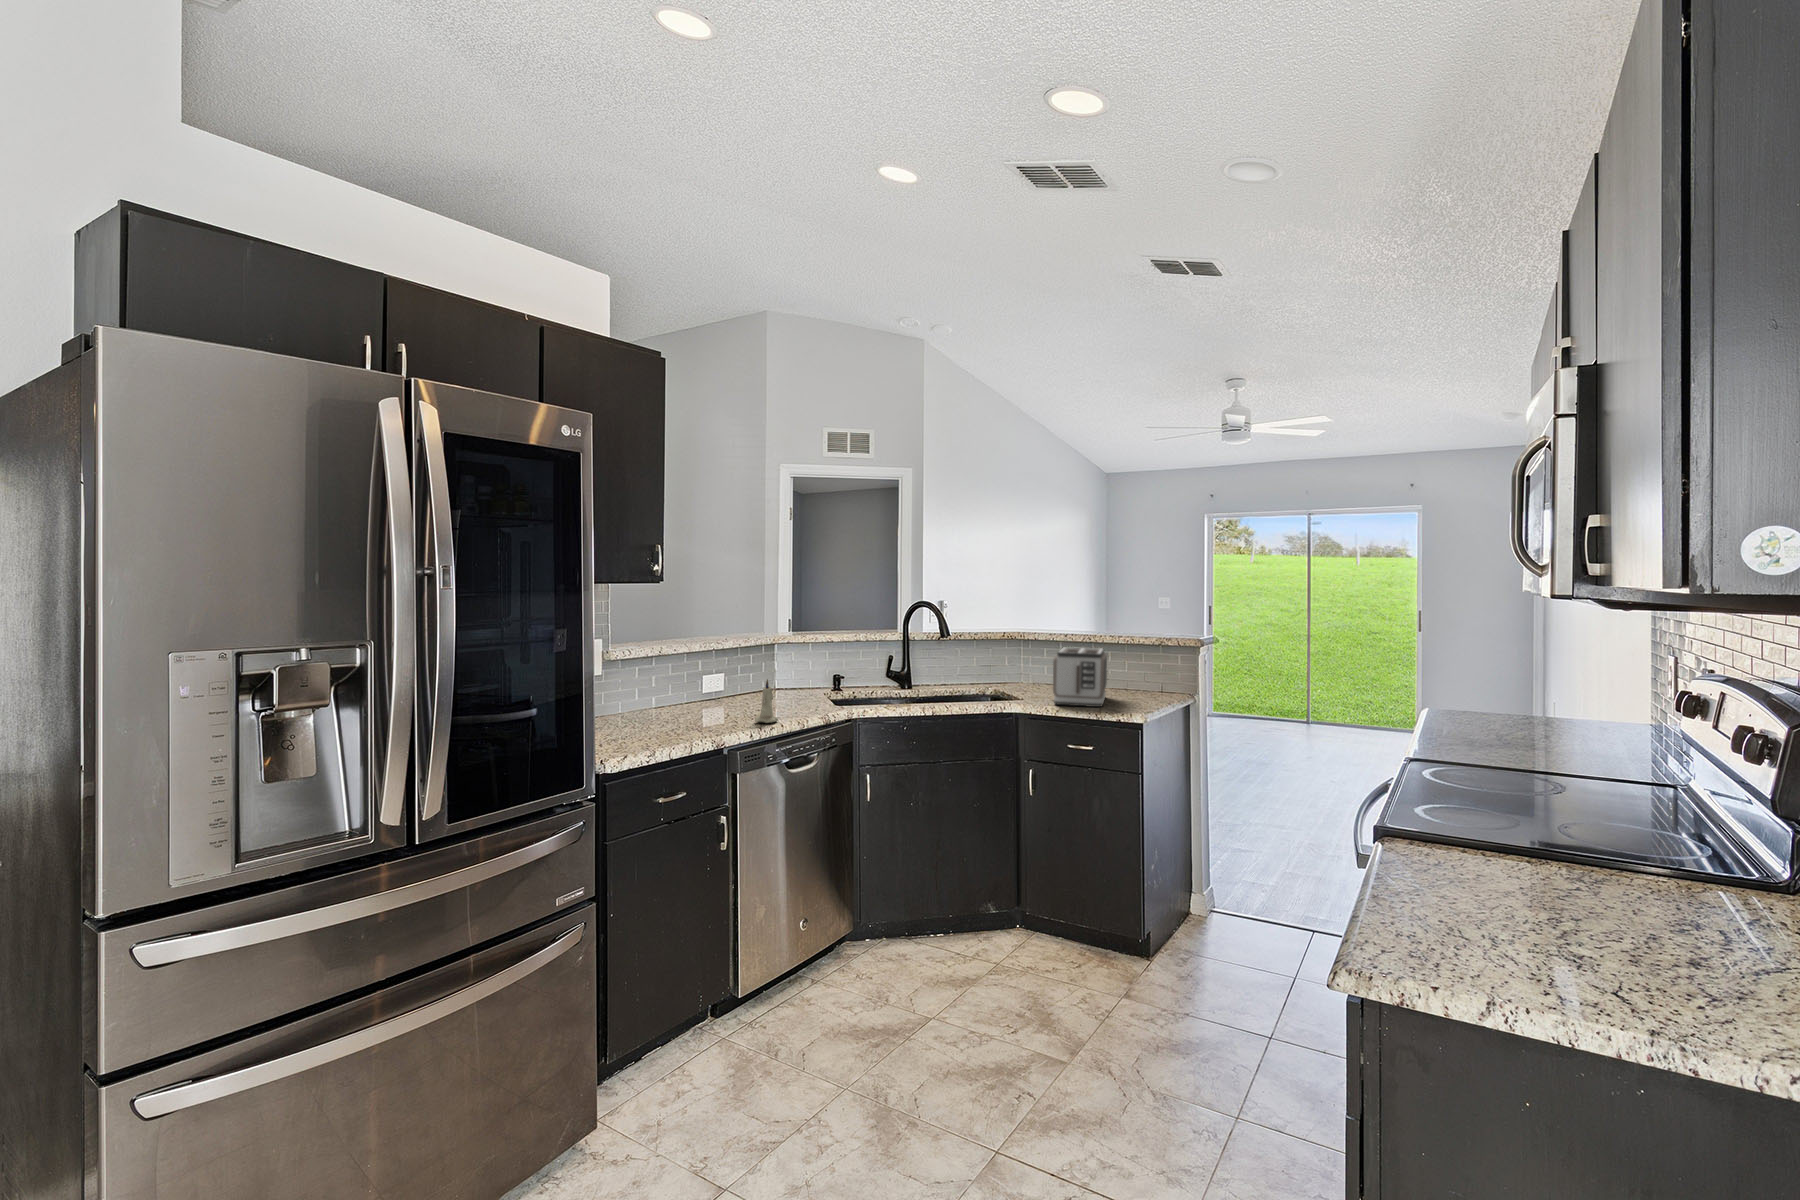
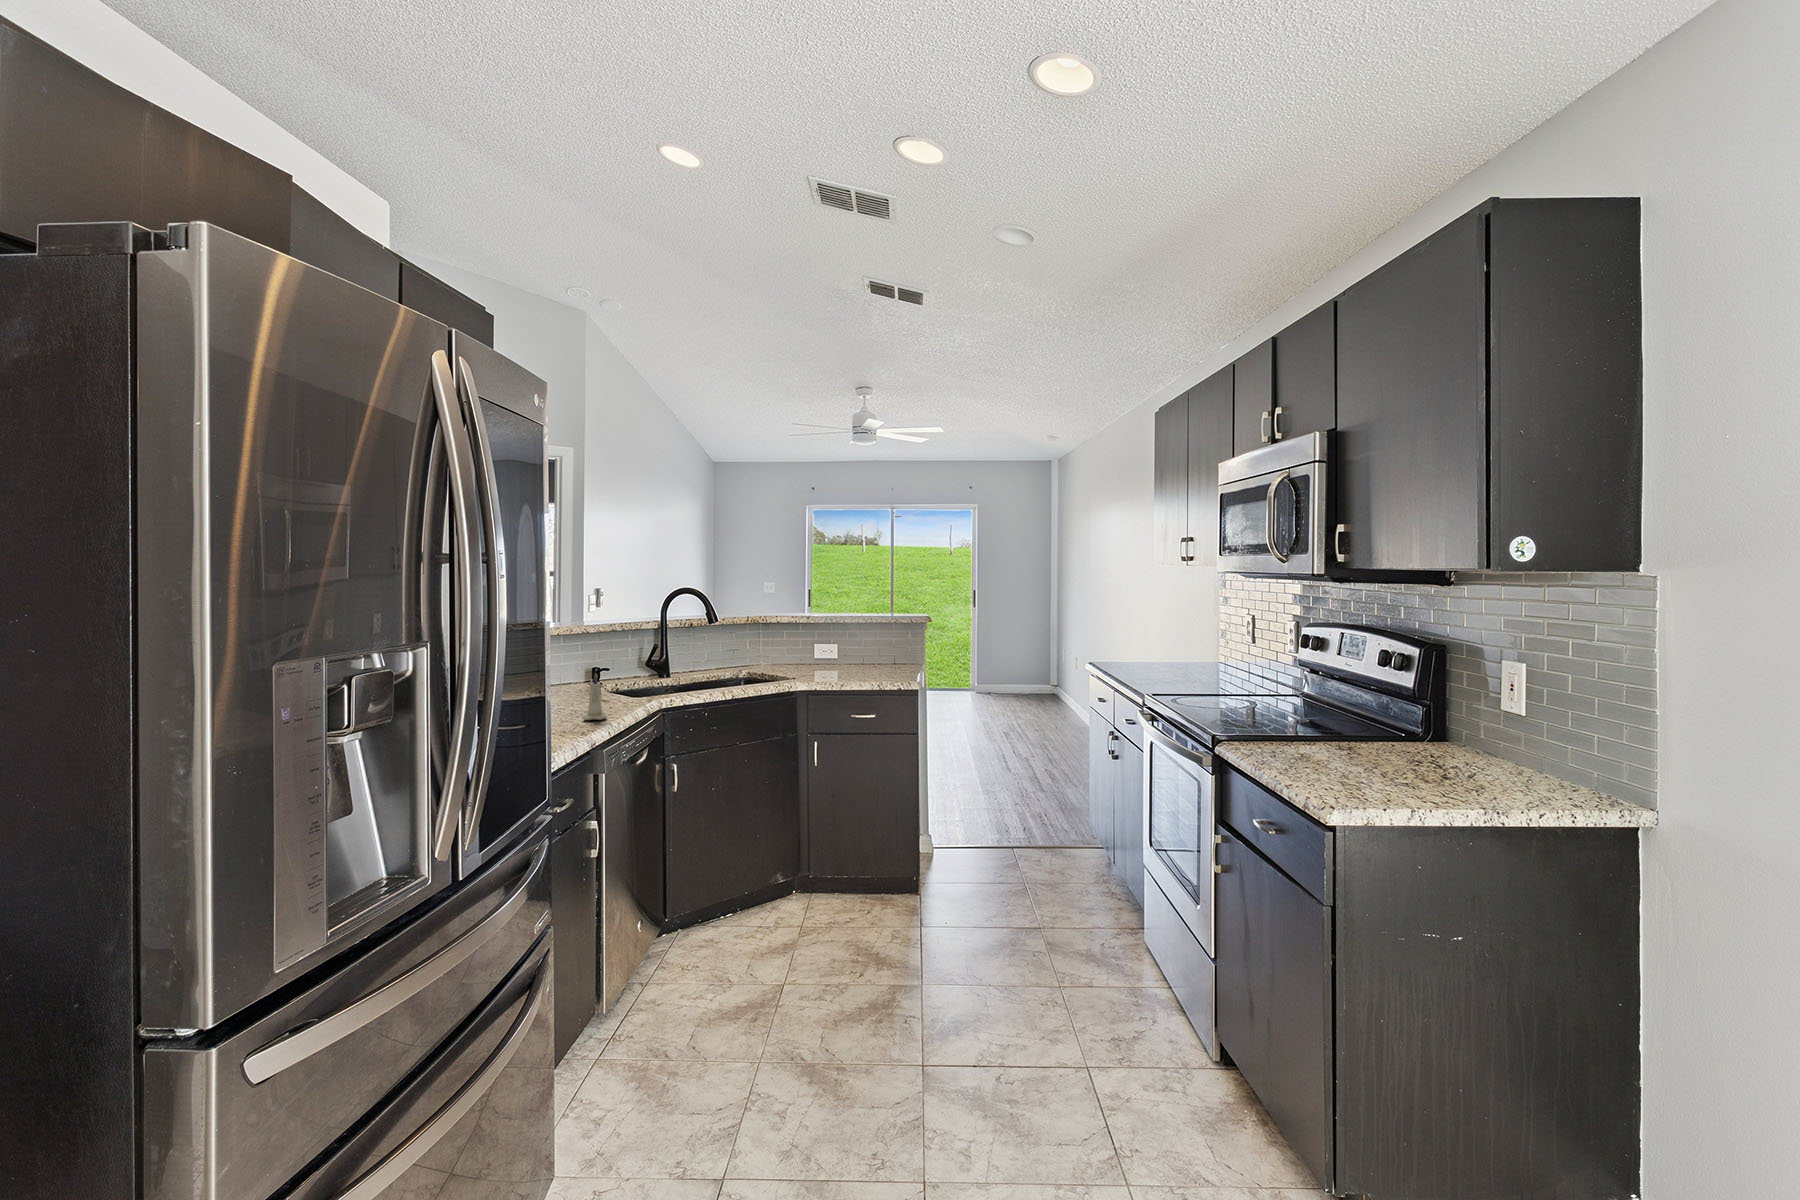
toaster: present [1053,647,1107,707] -> none [815,630,871,682]

